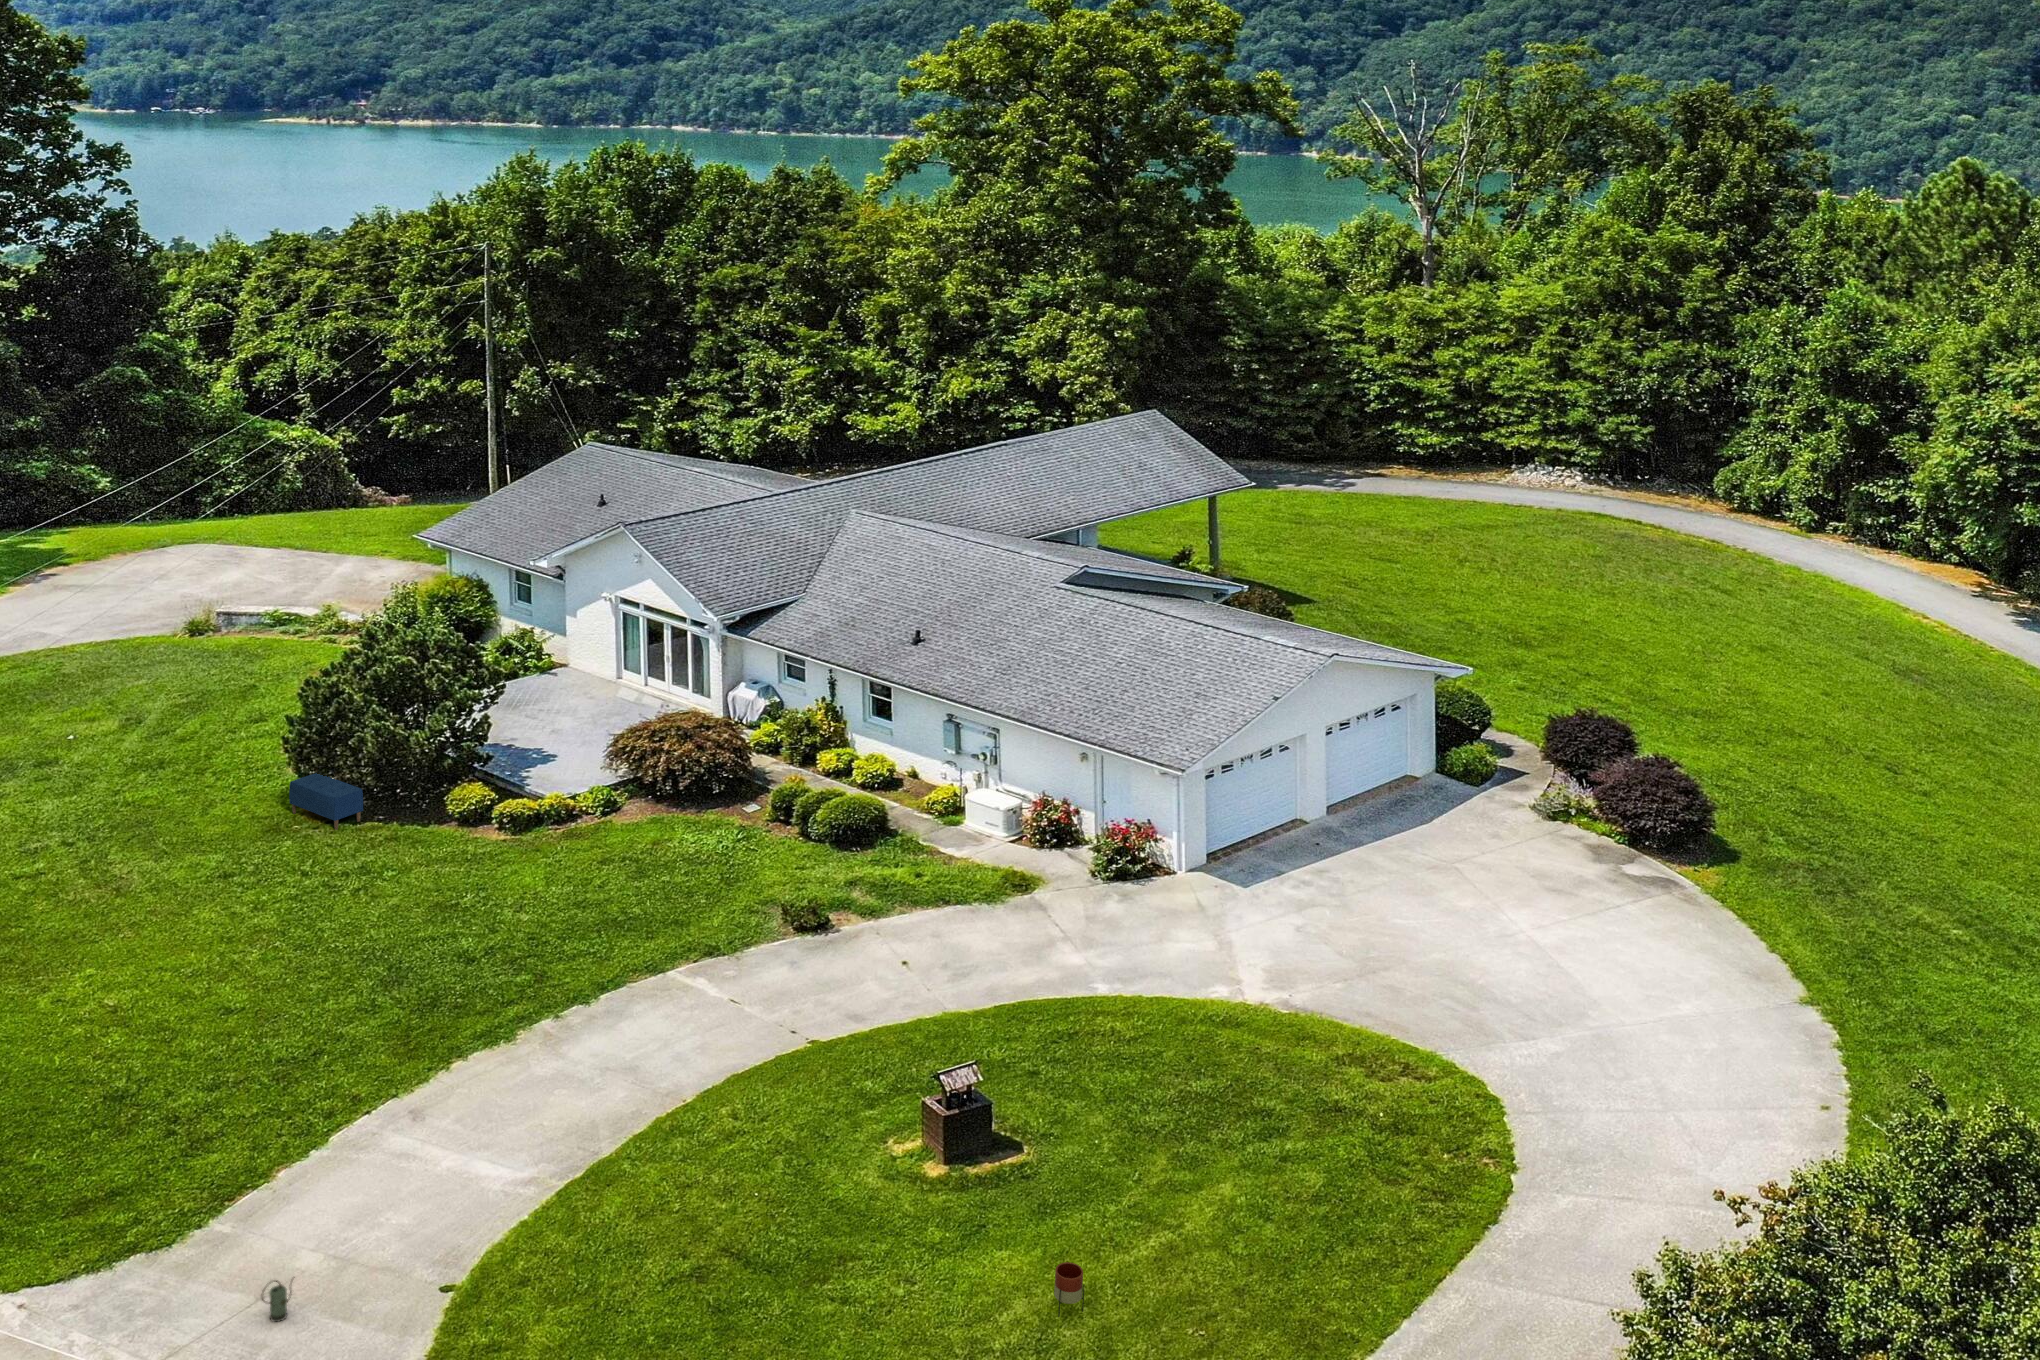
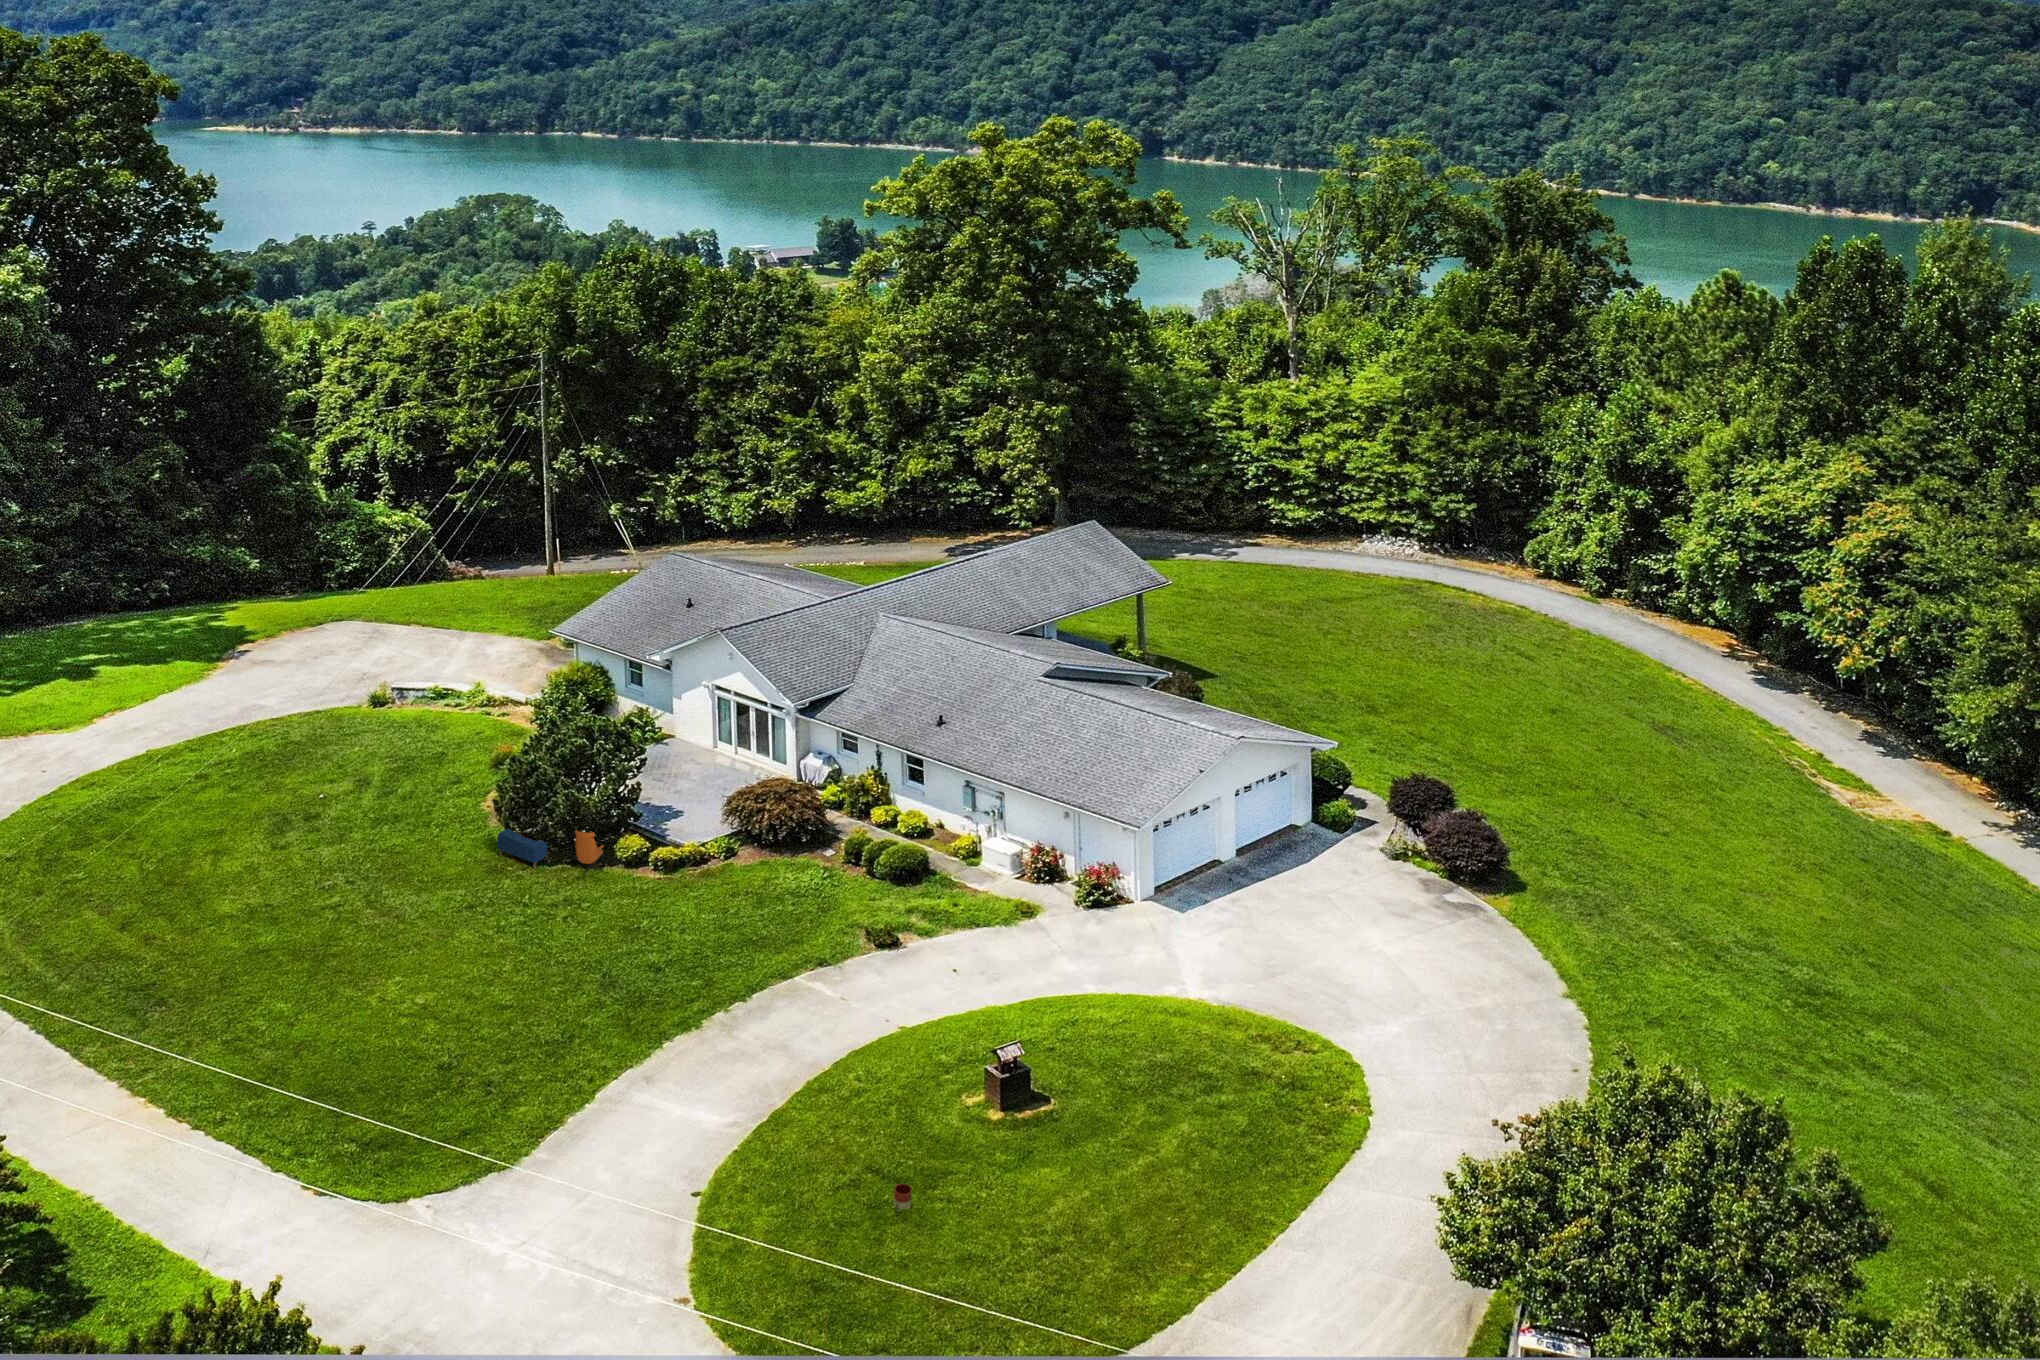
lounge chair: none [388,773,447,838] -> present [575,830,610,875]
planter: present [1054,1262,1085,1317] -> present [894,1184,913,1217]
watering can: present [262,1277,295,1322] -> none [594,1196,612,1225]

